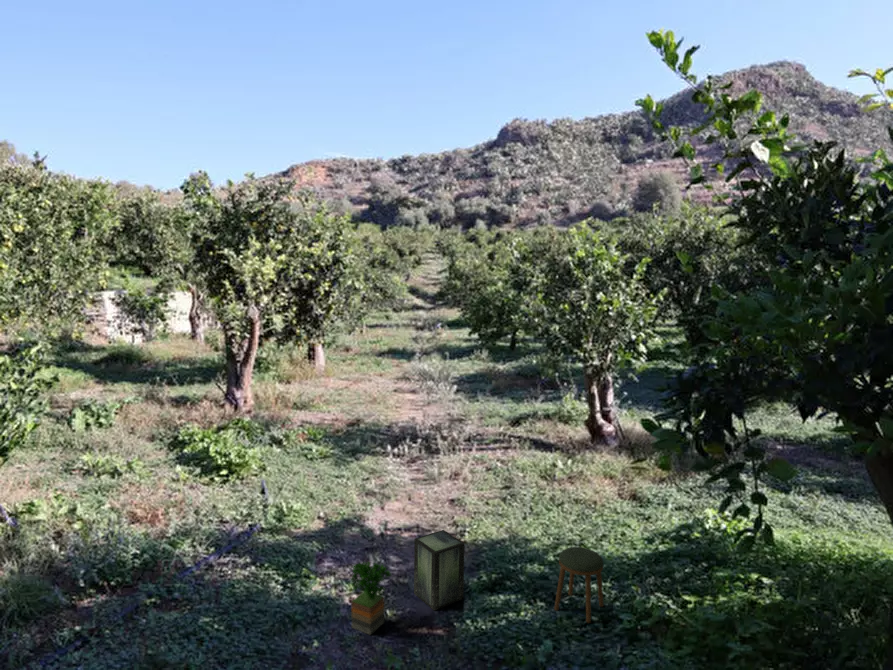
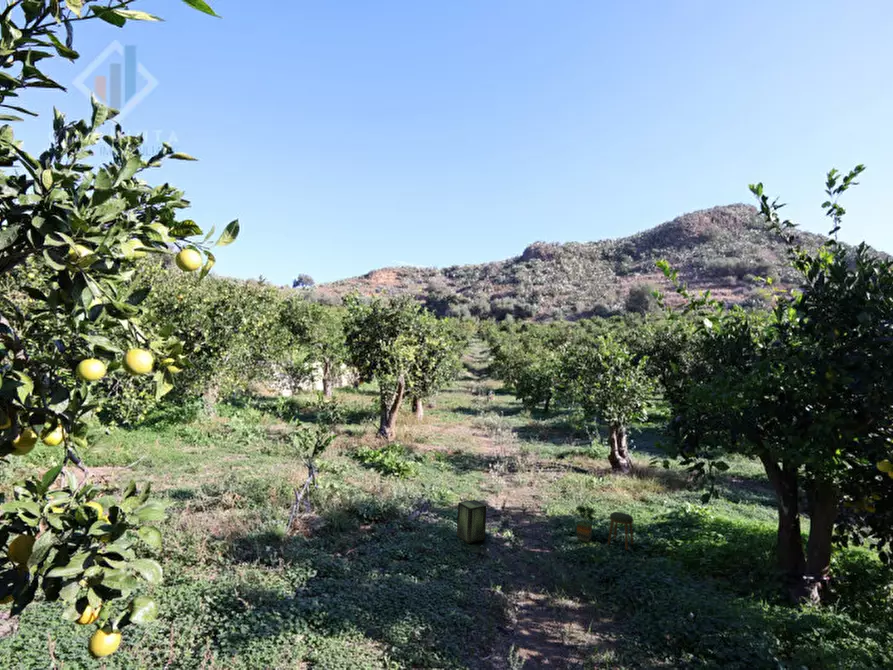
storage box: present [414,530,464,611] -> present [457,500,486,543]
potted tree: present [350,562,391,635] -> present [576,506,596,542]

